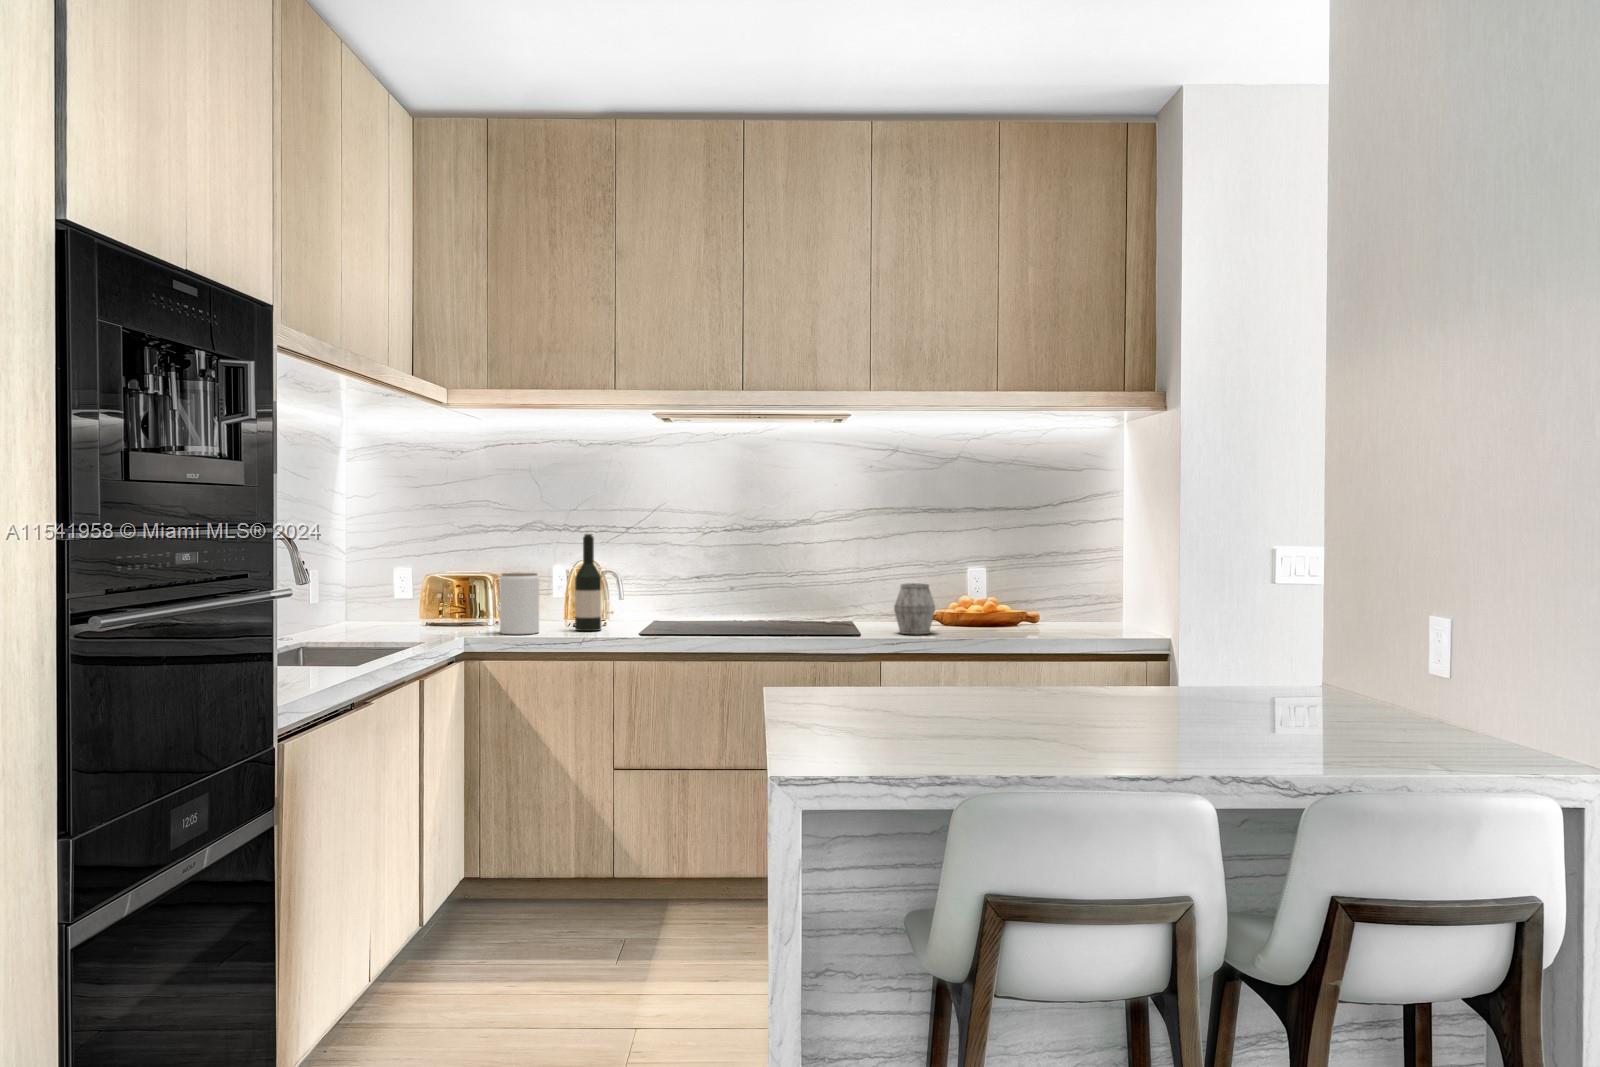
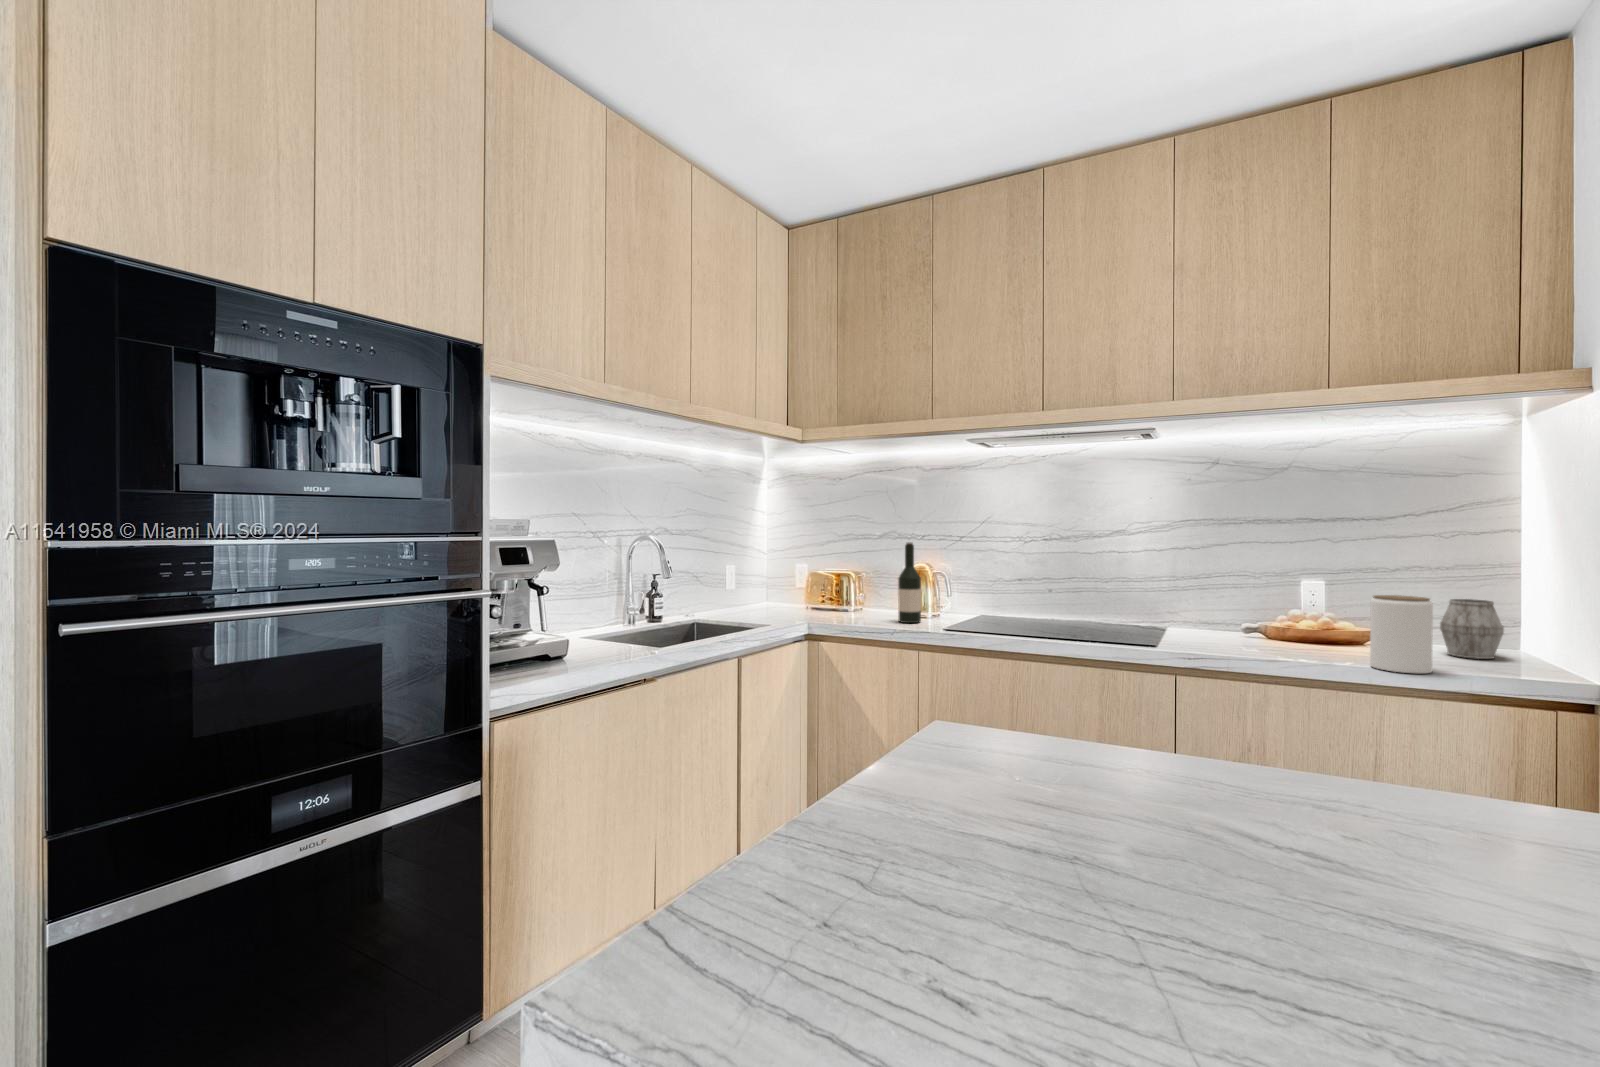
jar: present [500,573,539,634] -> present [1370,595,1433,673]
mug: present [894,583,935,634] -> present [1440,599,1504,659]

